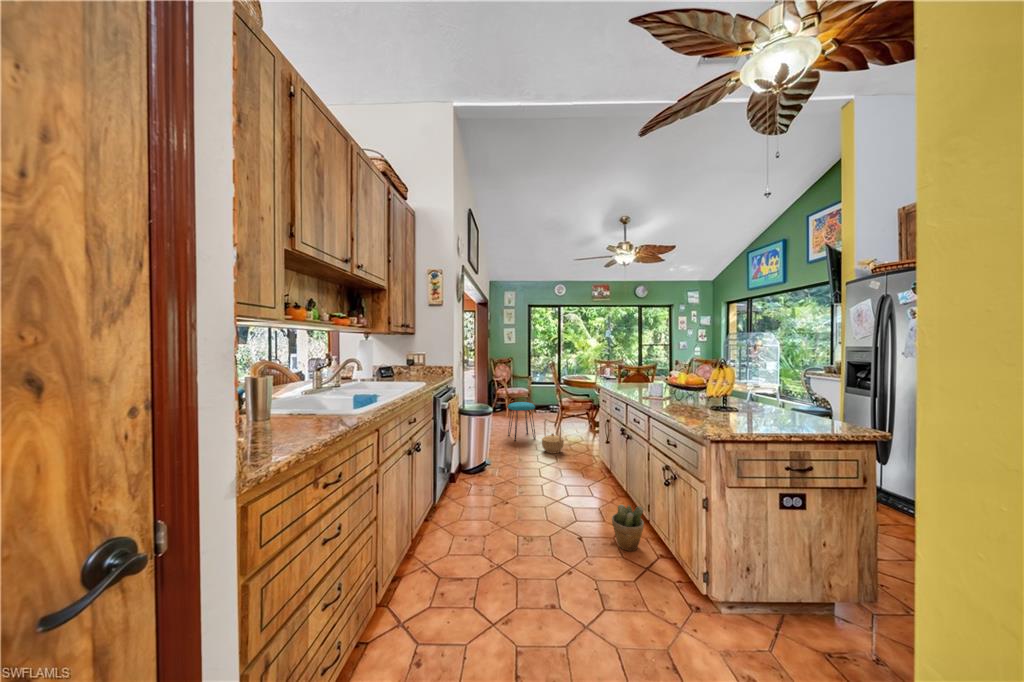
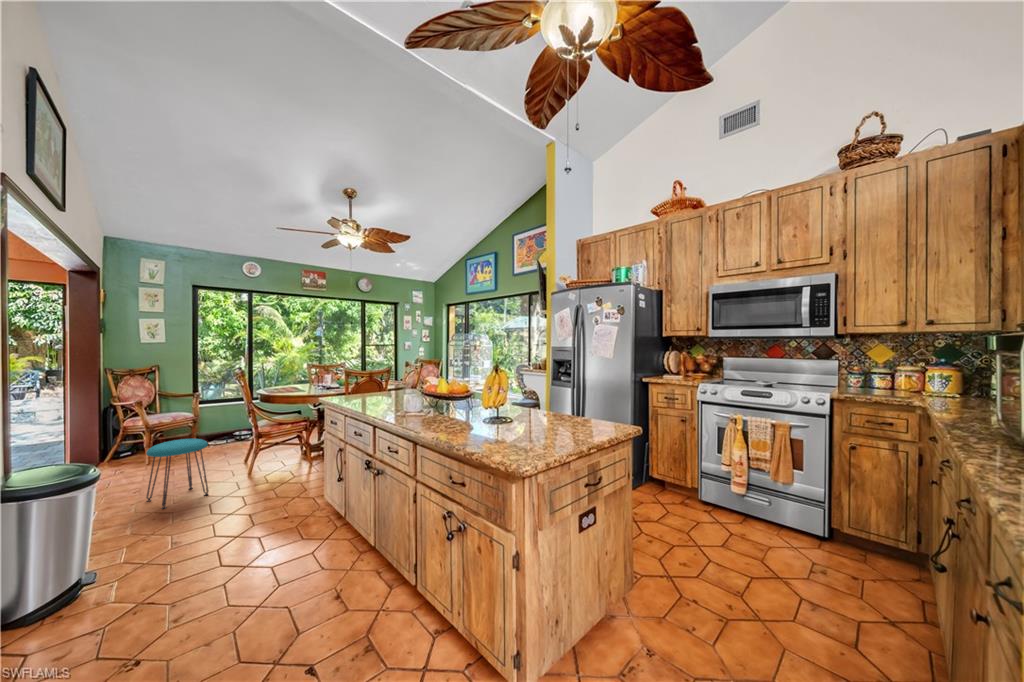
basket: present [542,419,564,454] -> none [223,461,264,514]
potted plant: present [612,505,644,551] -> none [364,569,410,642]

